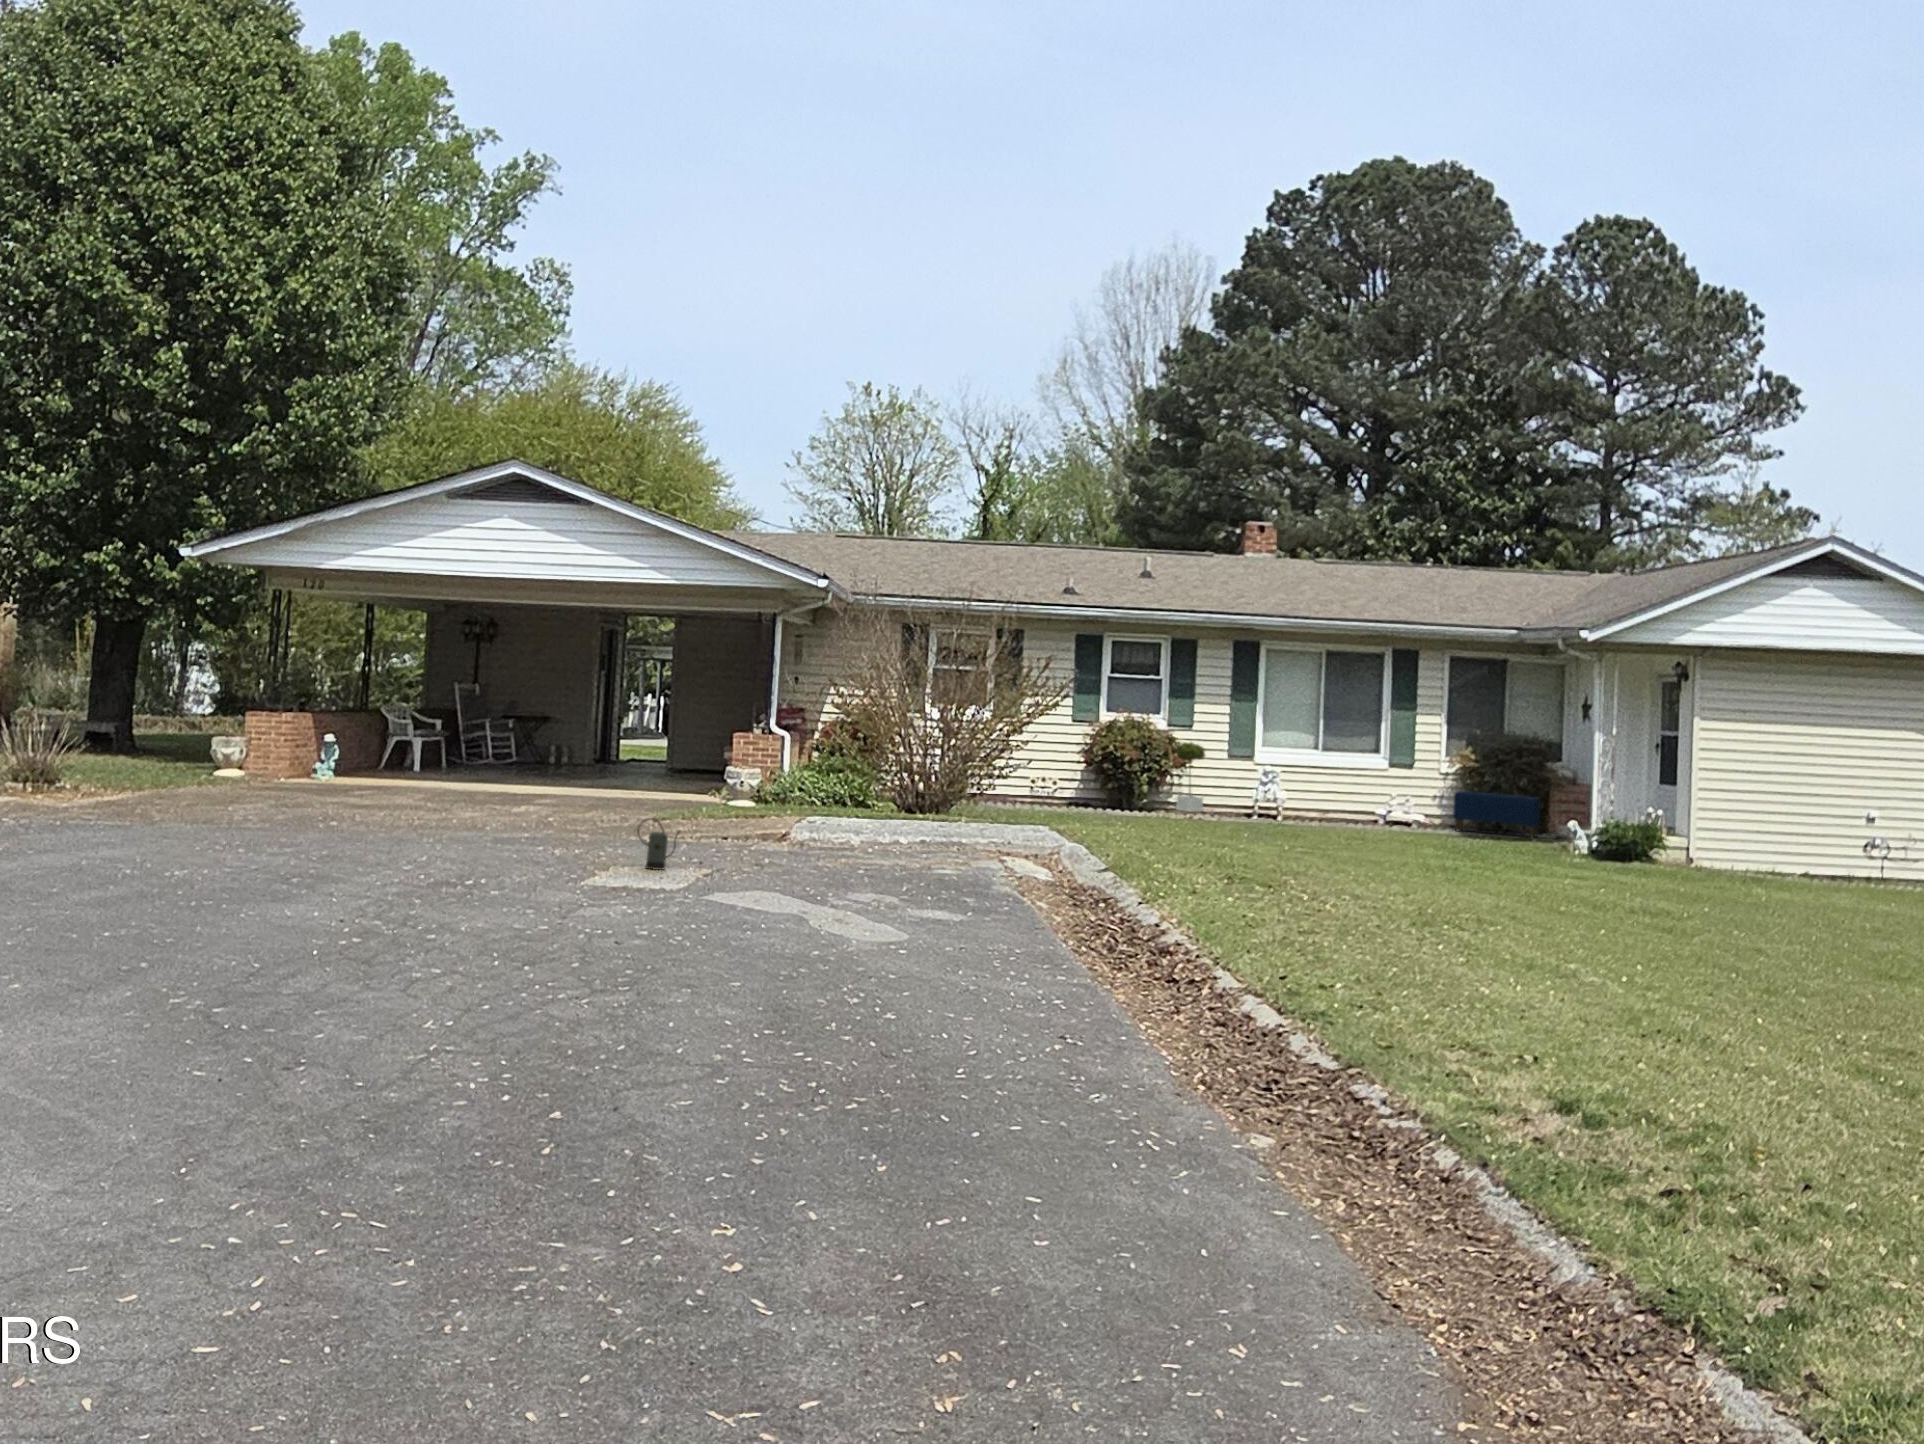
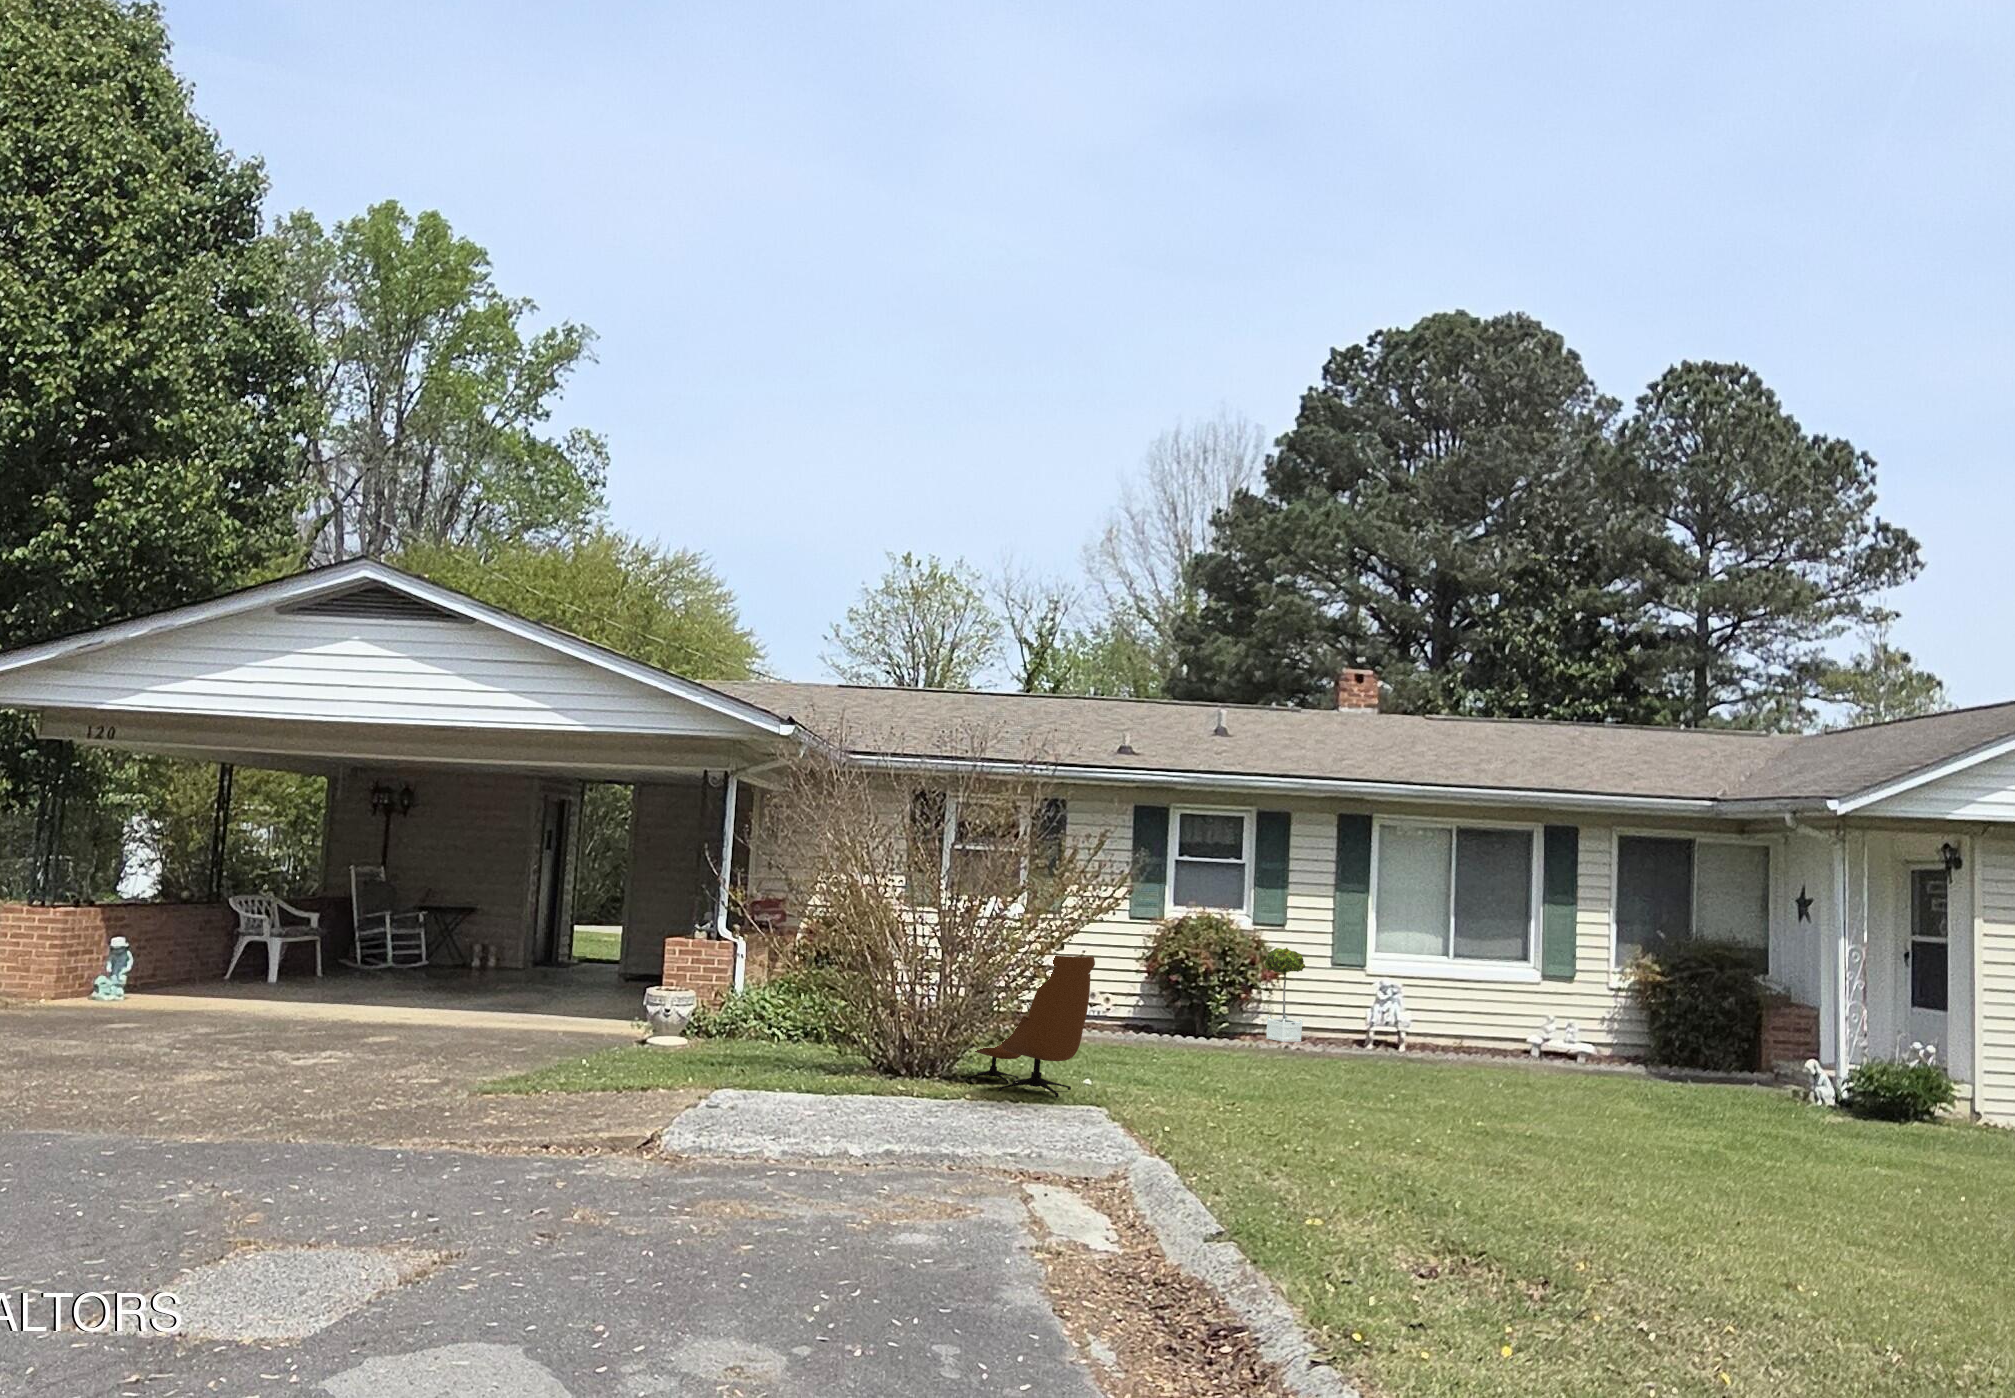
lounge chair: none [956,739,1044,834] -> present [967,955,1095,1097]
bench: present [1453,791,1541,838] -> none [1634,1013,1747,1079]
watering can: present [637,818,680,870] -> none [328,1132,416,1234]

